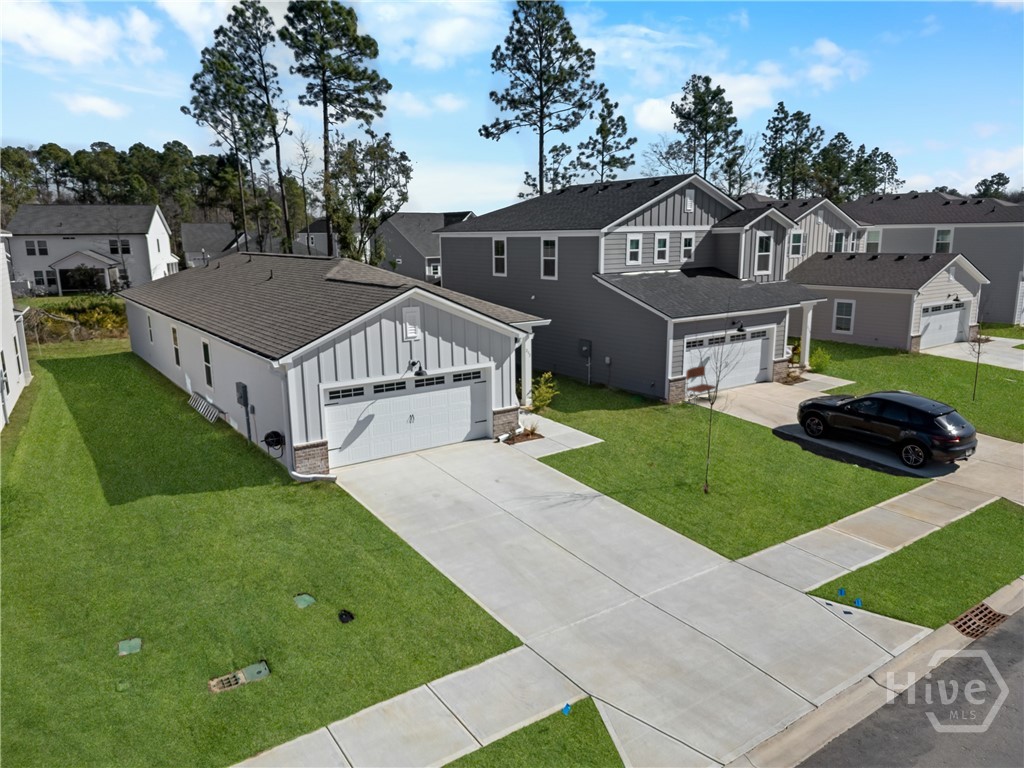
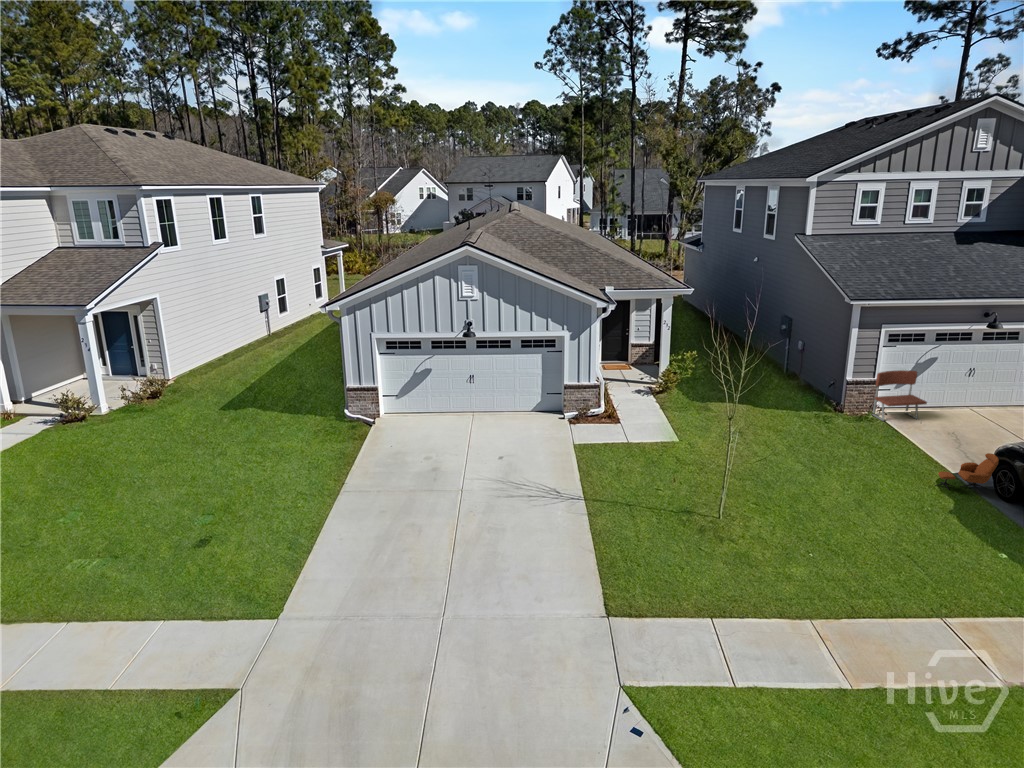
lounge chair: none [772,407,802,435] -> present [936,453,999,492]

